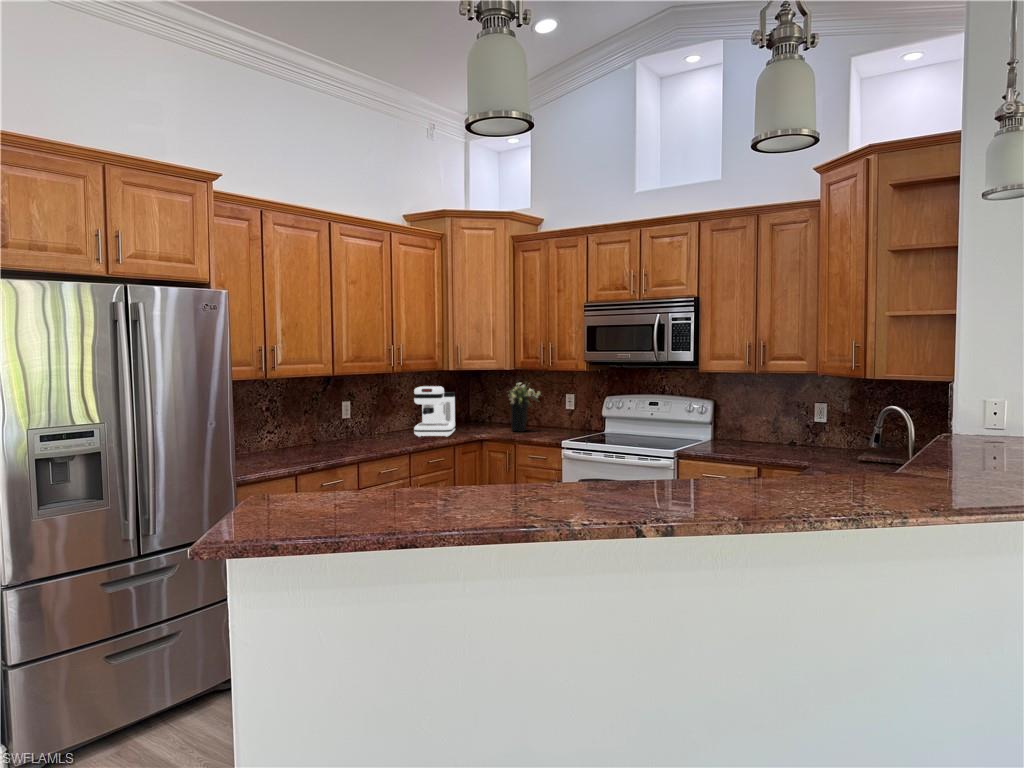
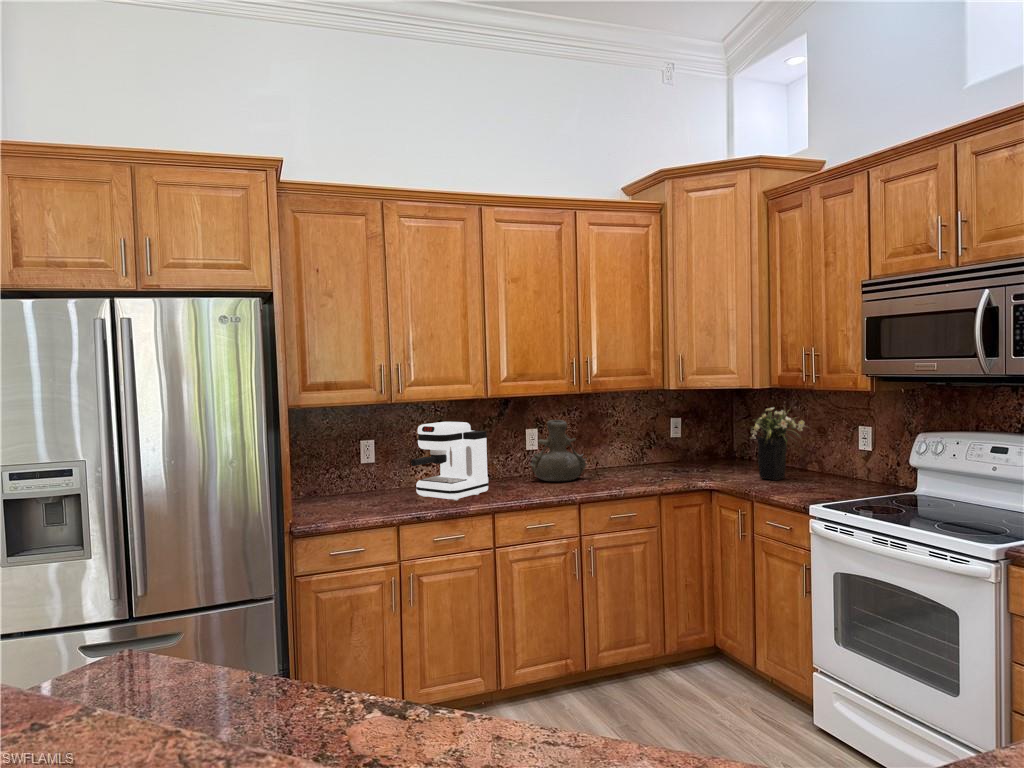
coffee maker: present [414,386,455,437] -> present [411,422,488,501]
vase: none [352,394,395,442] -> present [530,420,587,482]

